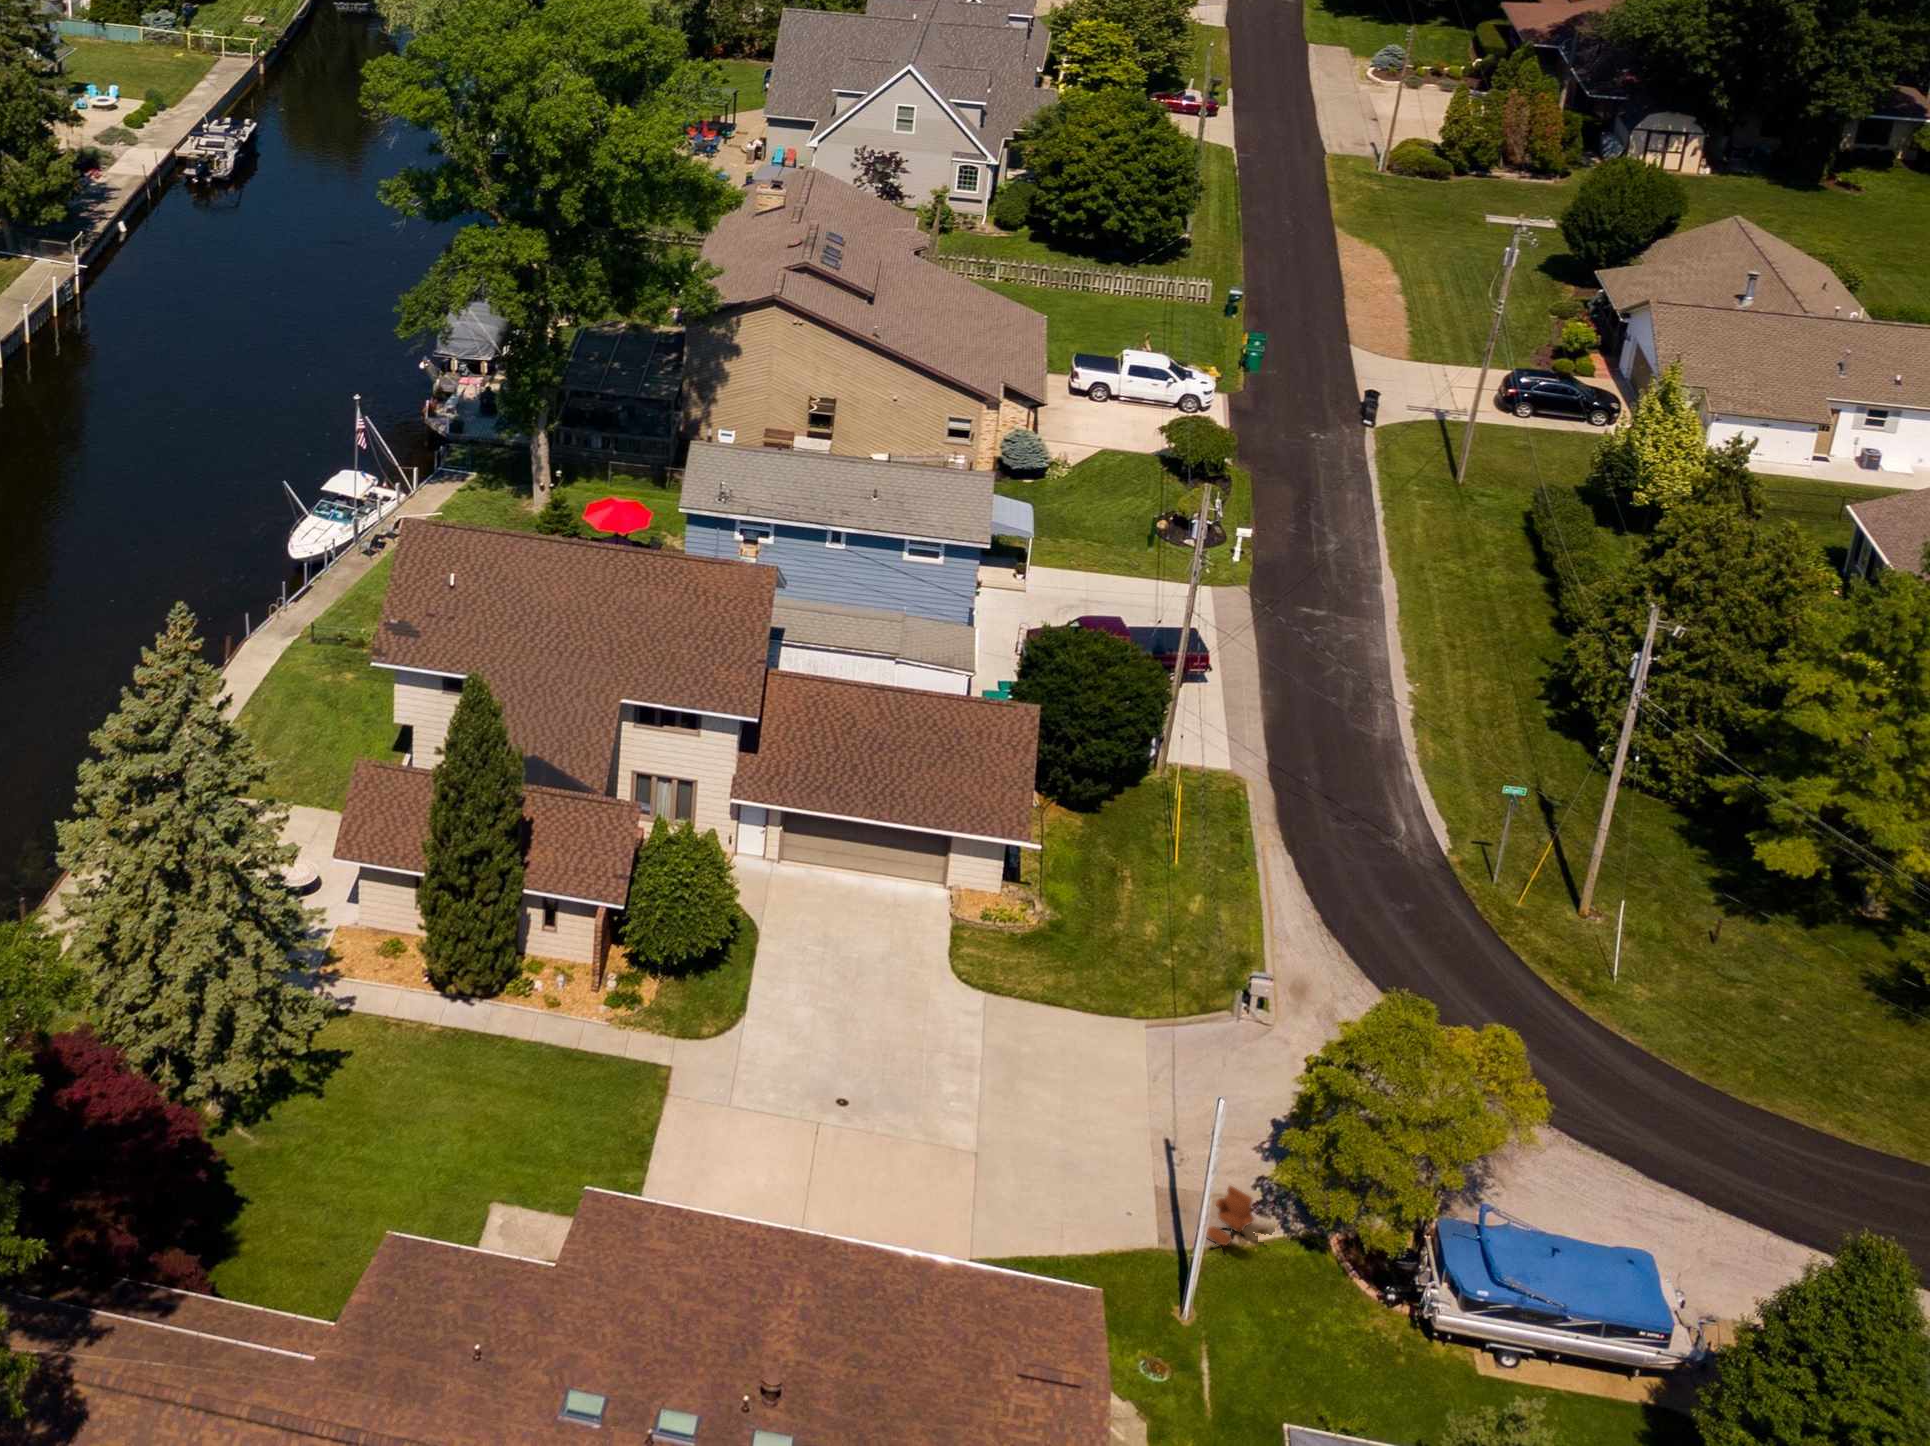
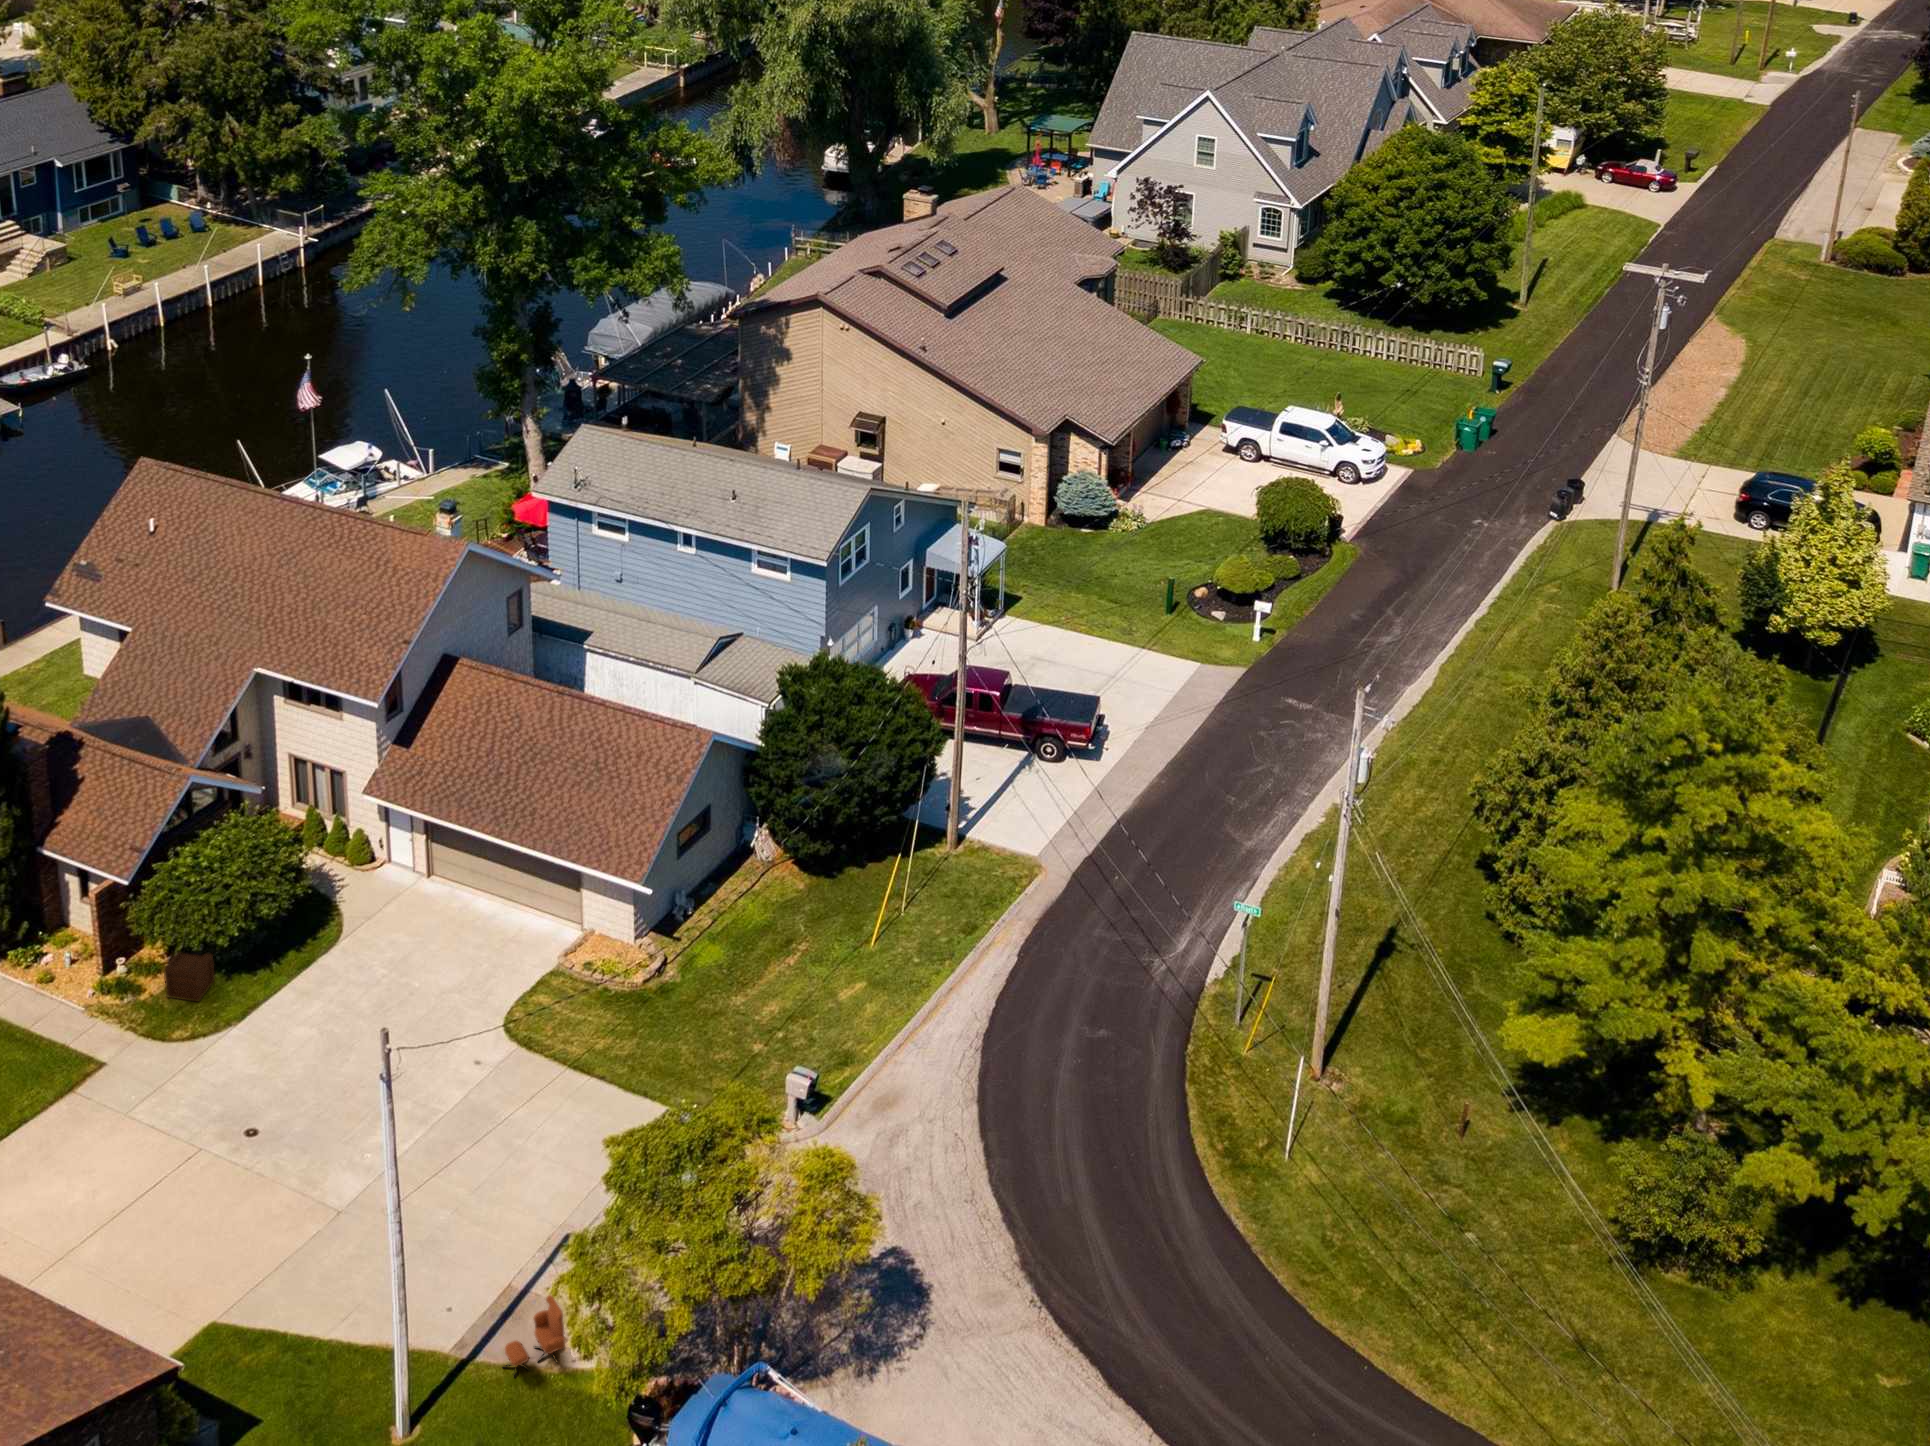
wooden crate: none [670,956,706,1000] -> present [164,952,215,1002]

